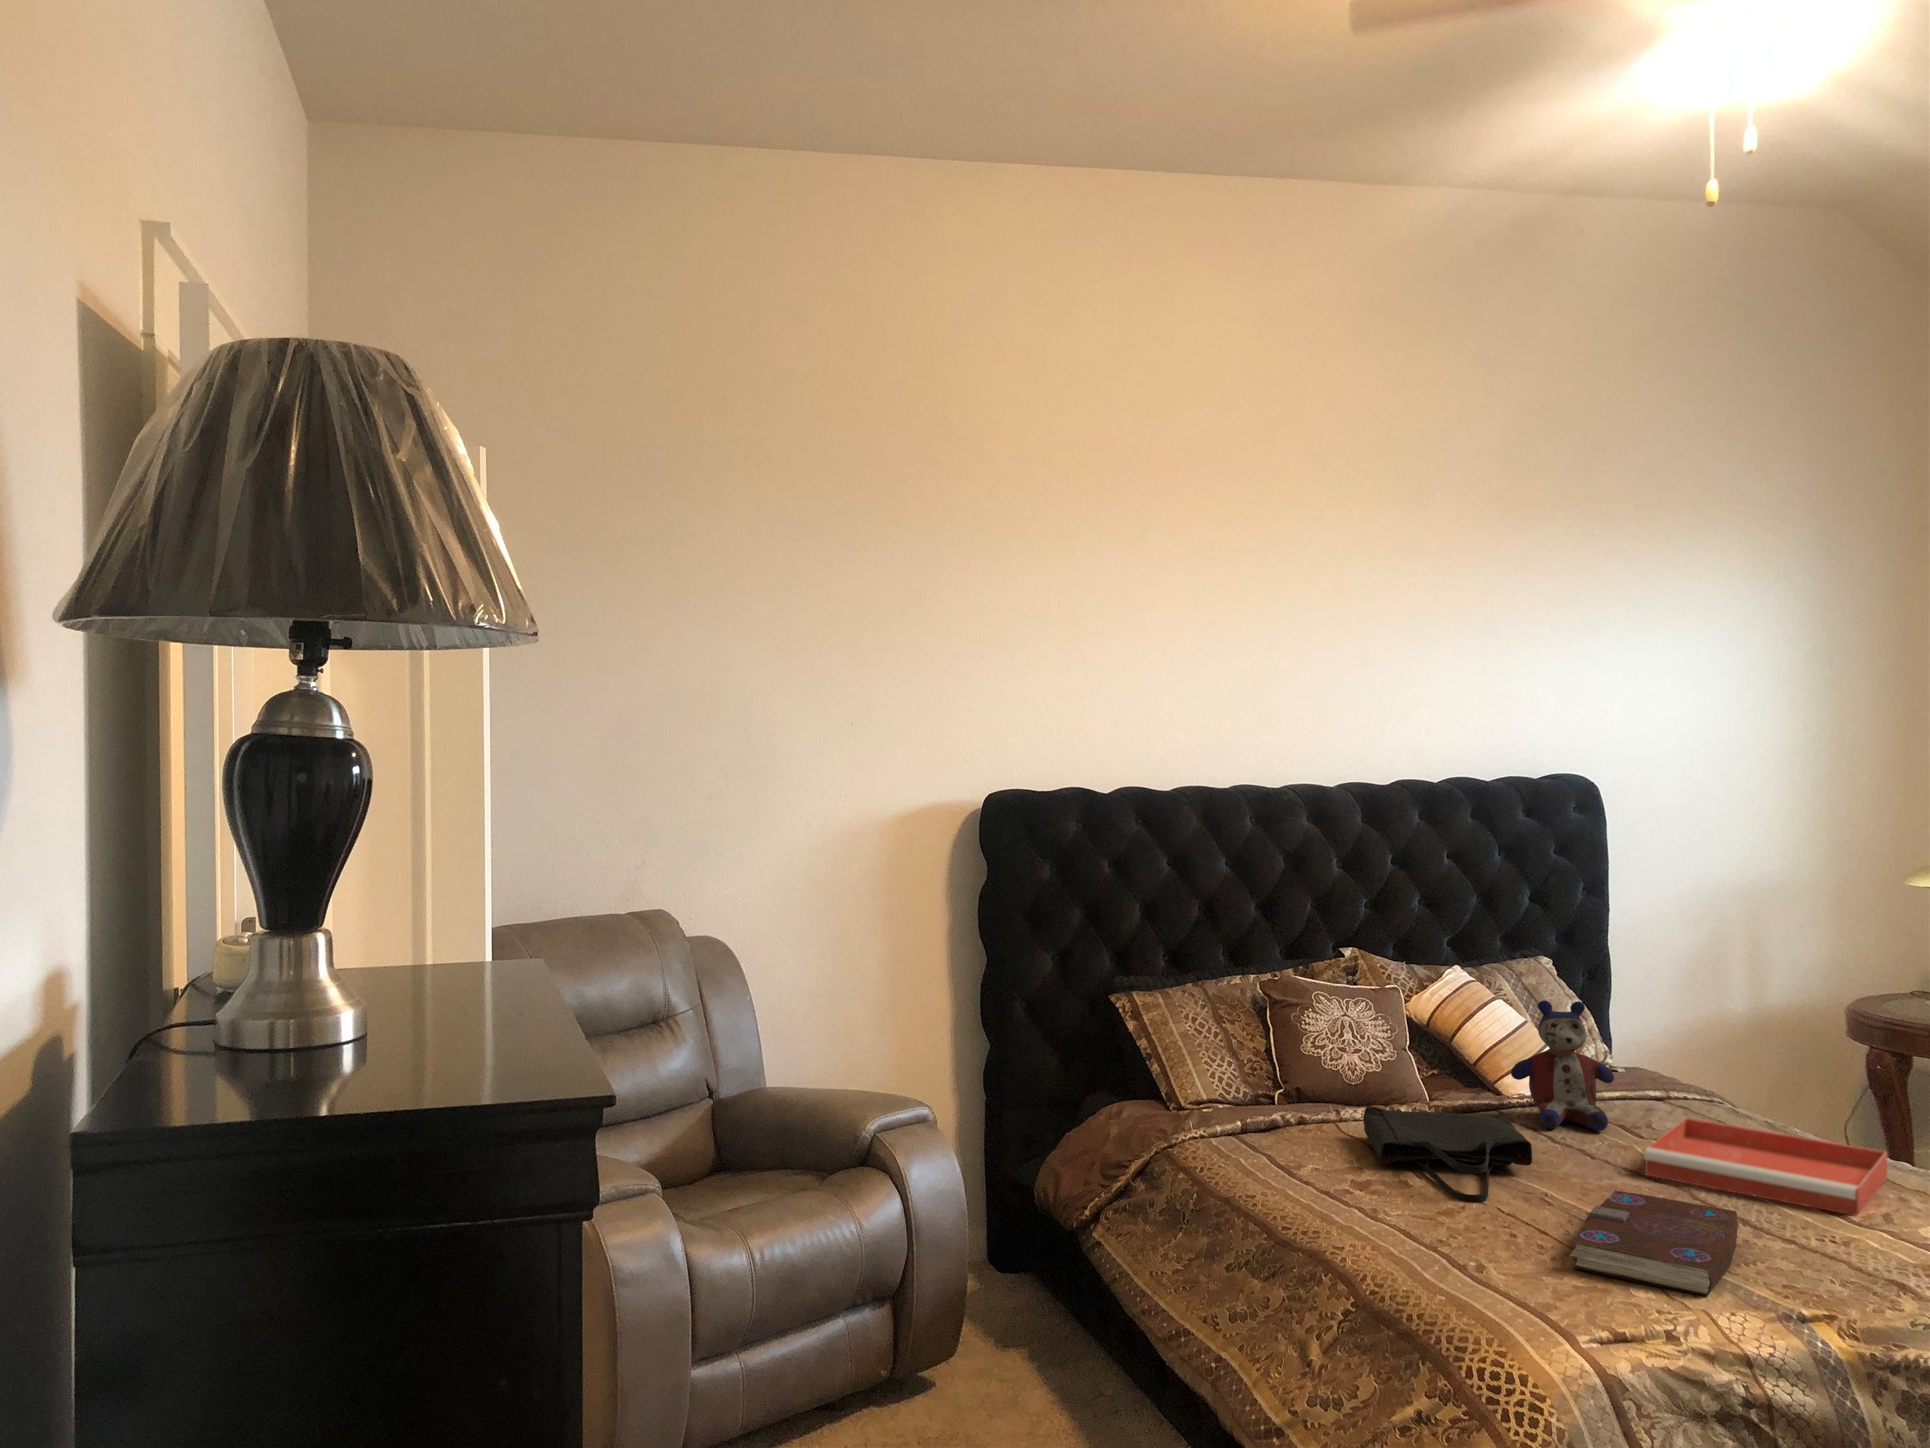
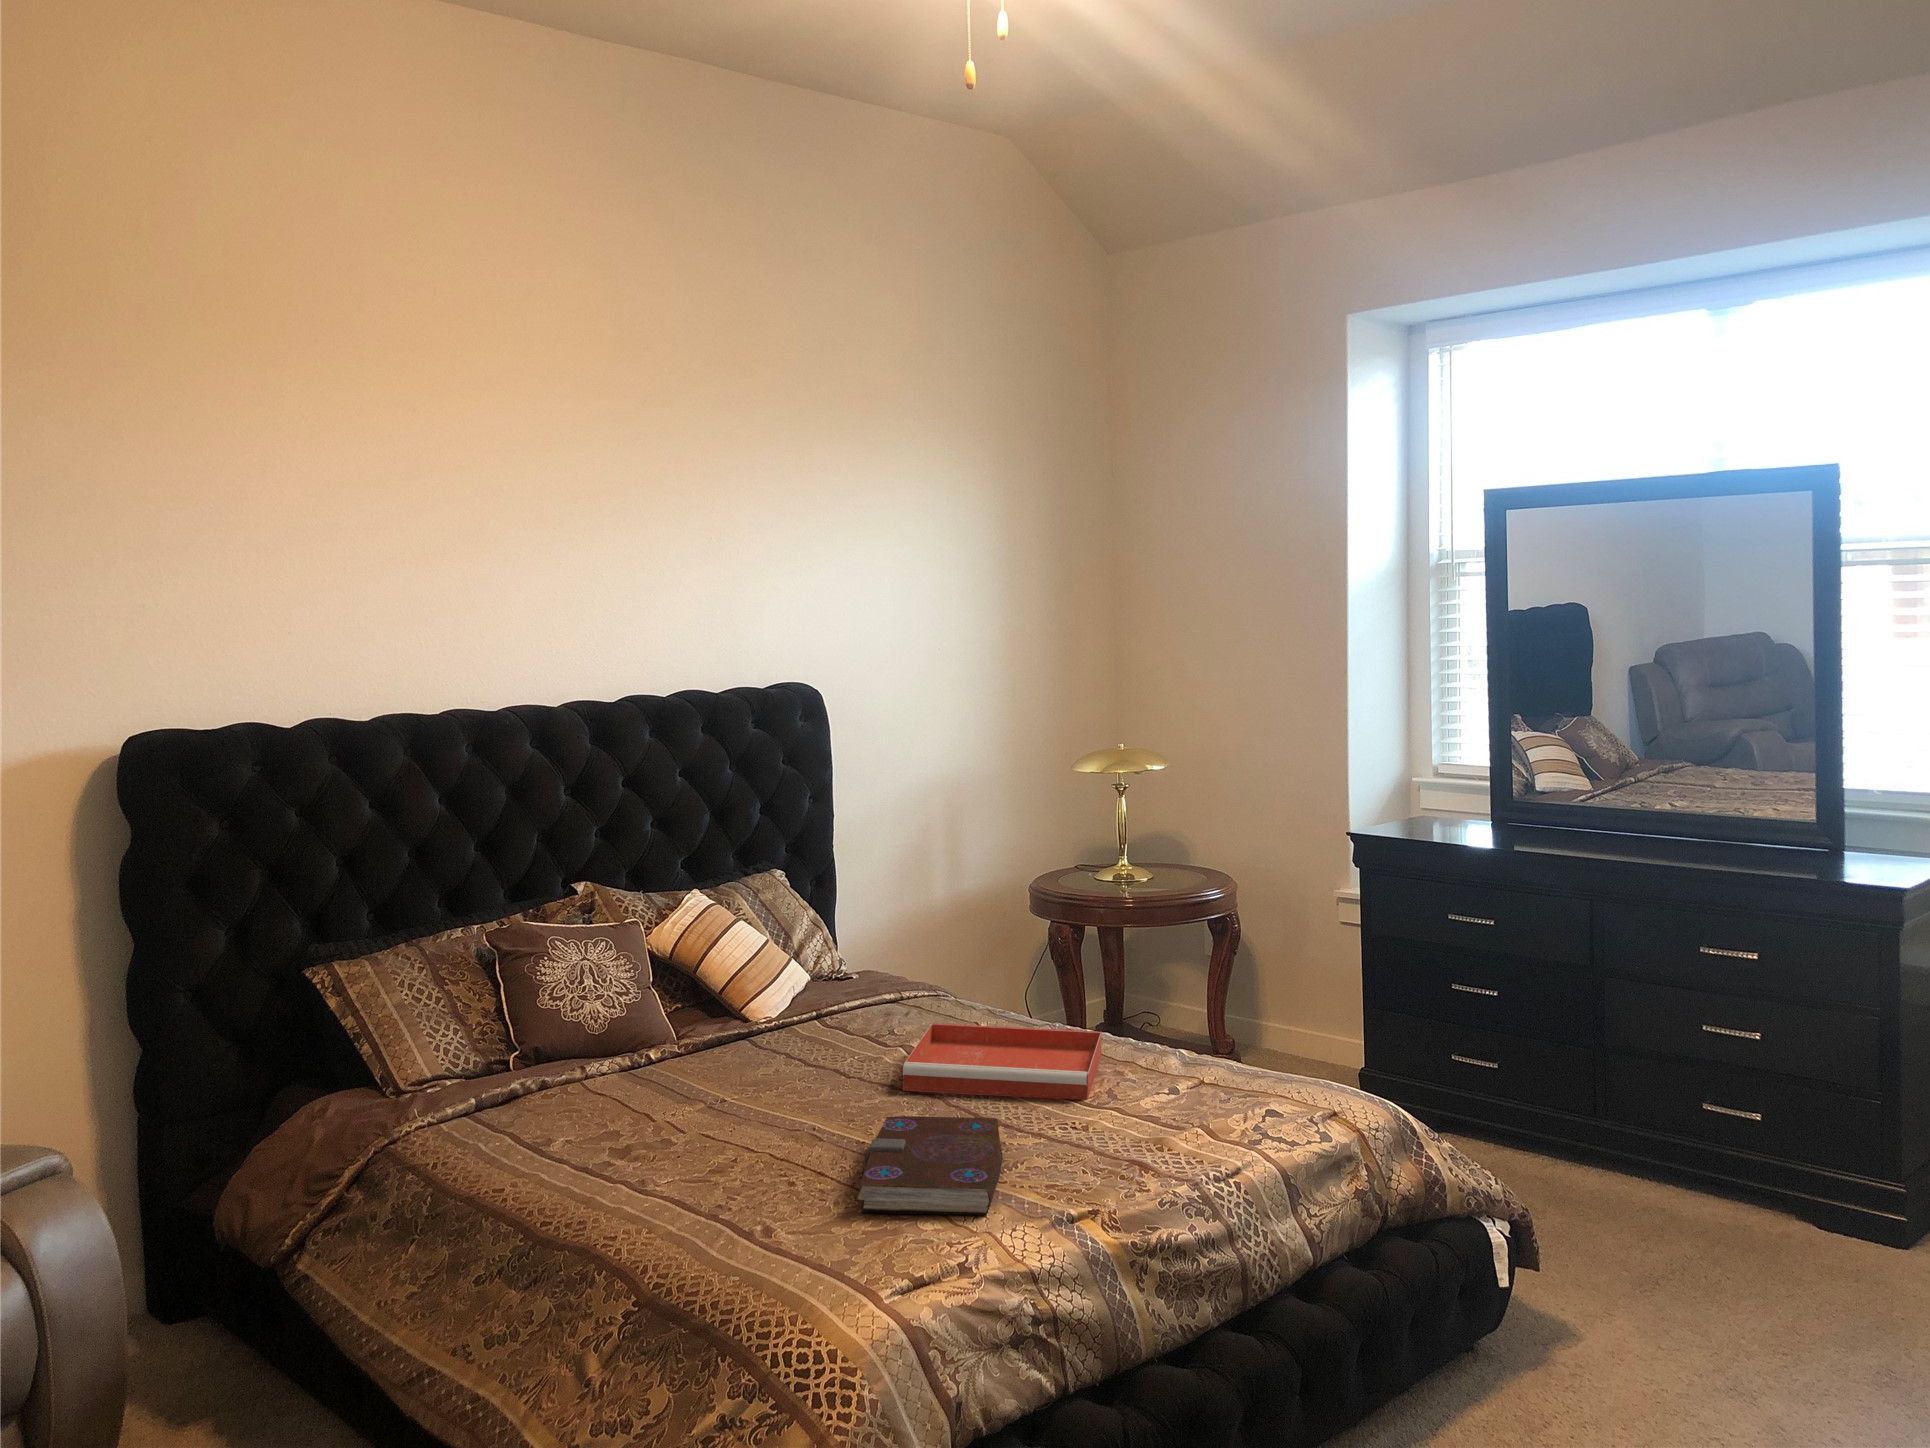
stuffed bear: present [1511,1000,1614,1131] -> none [764,917,863,1053]
tote bag: present [1363,1106,1532,1203] -> none [617,1047,799,1155]

